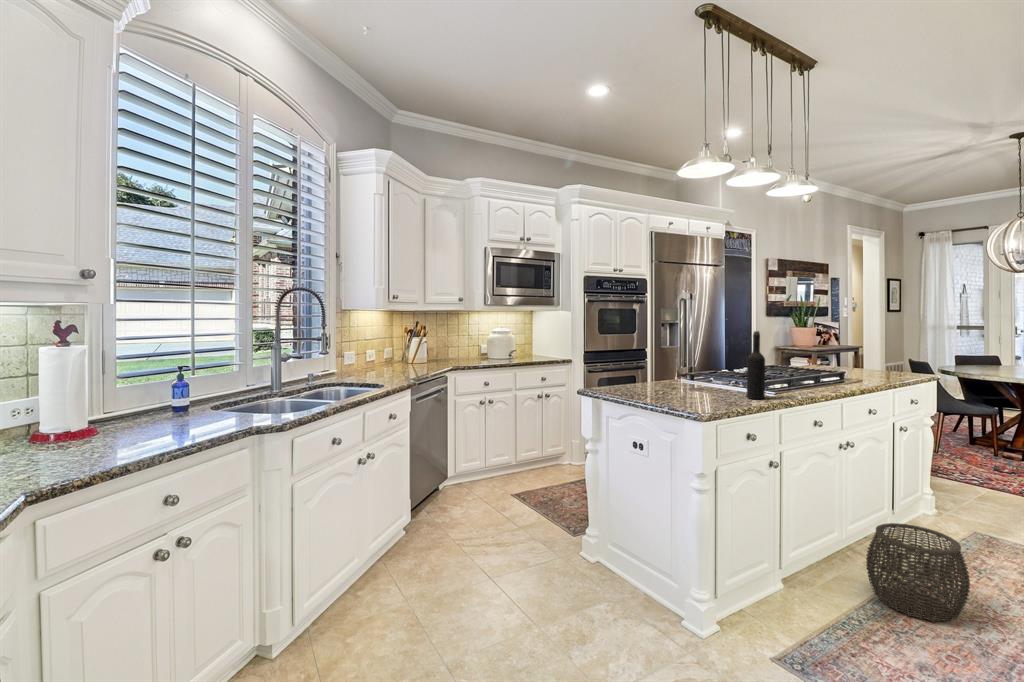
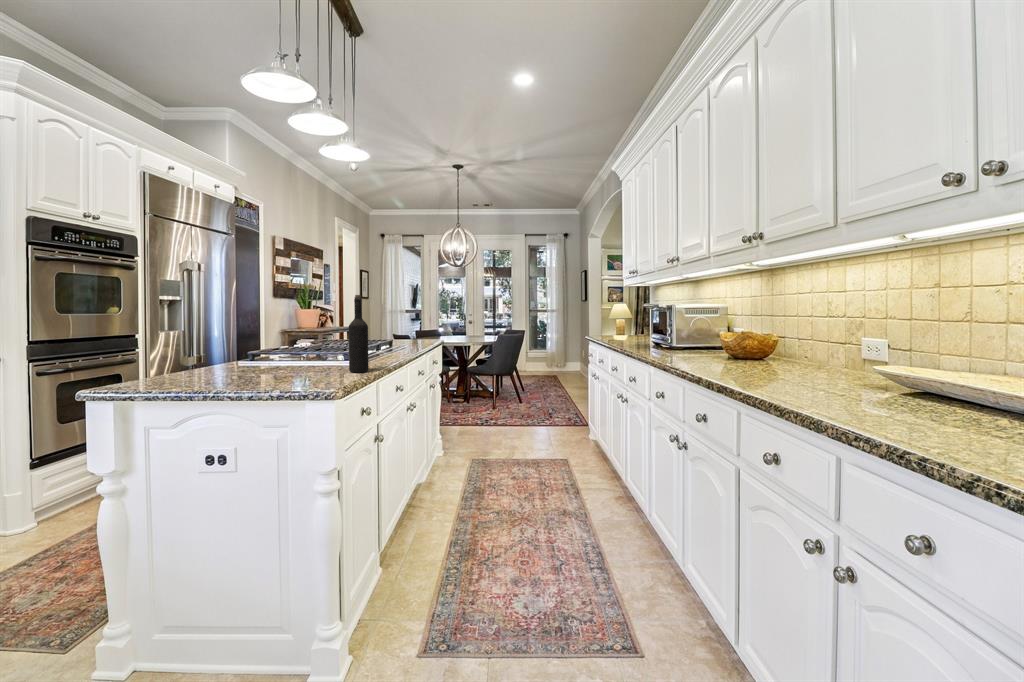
woven basket: present [866,523,970,622] -> none [443,466,512,544]

